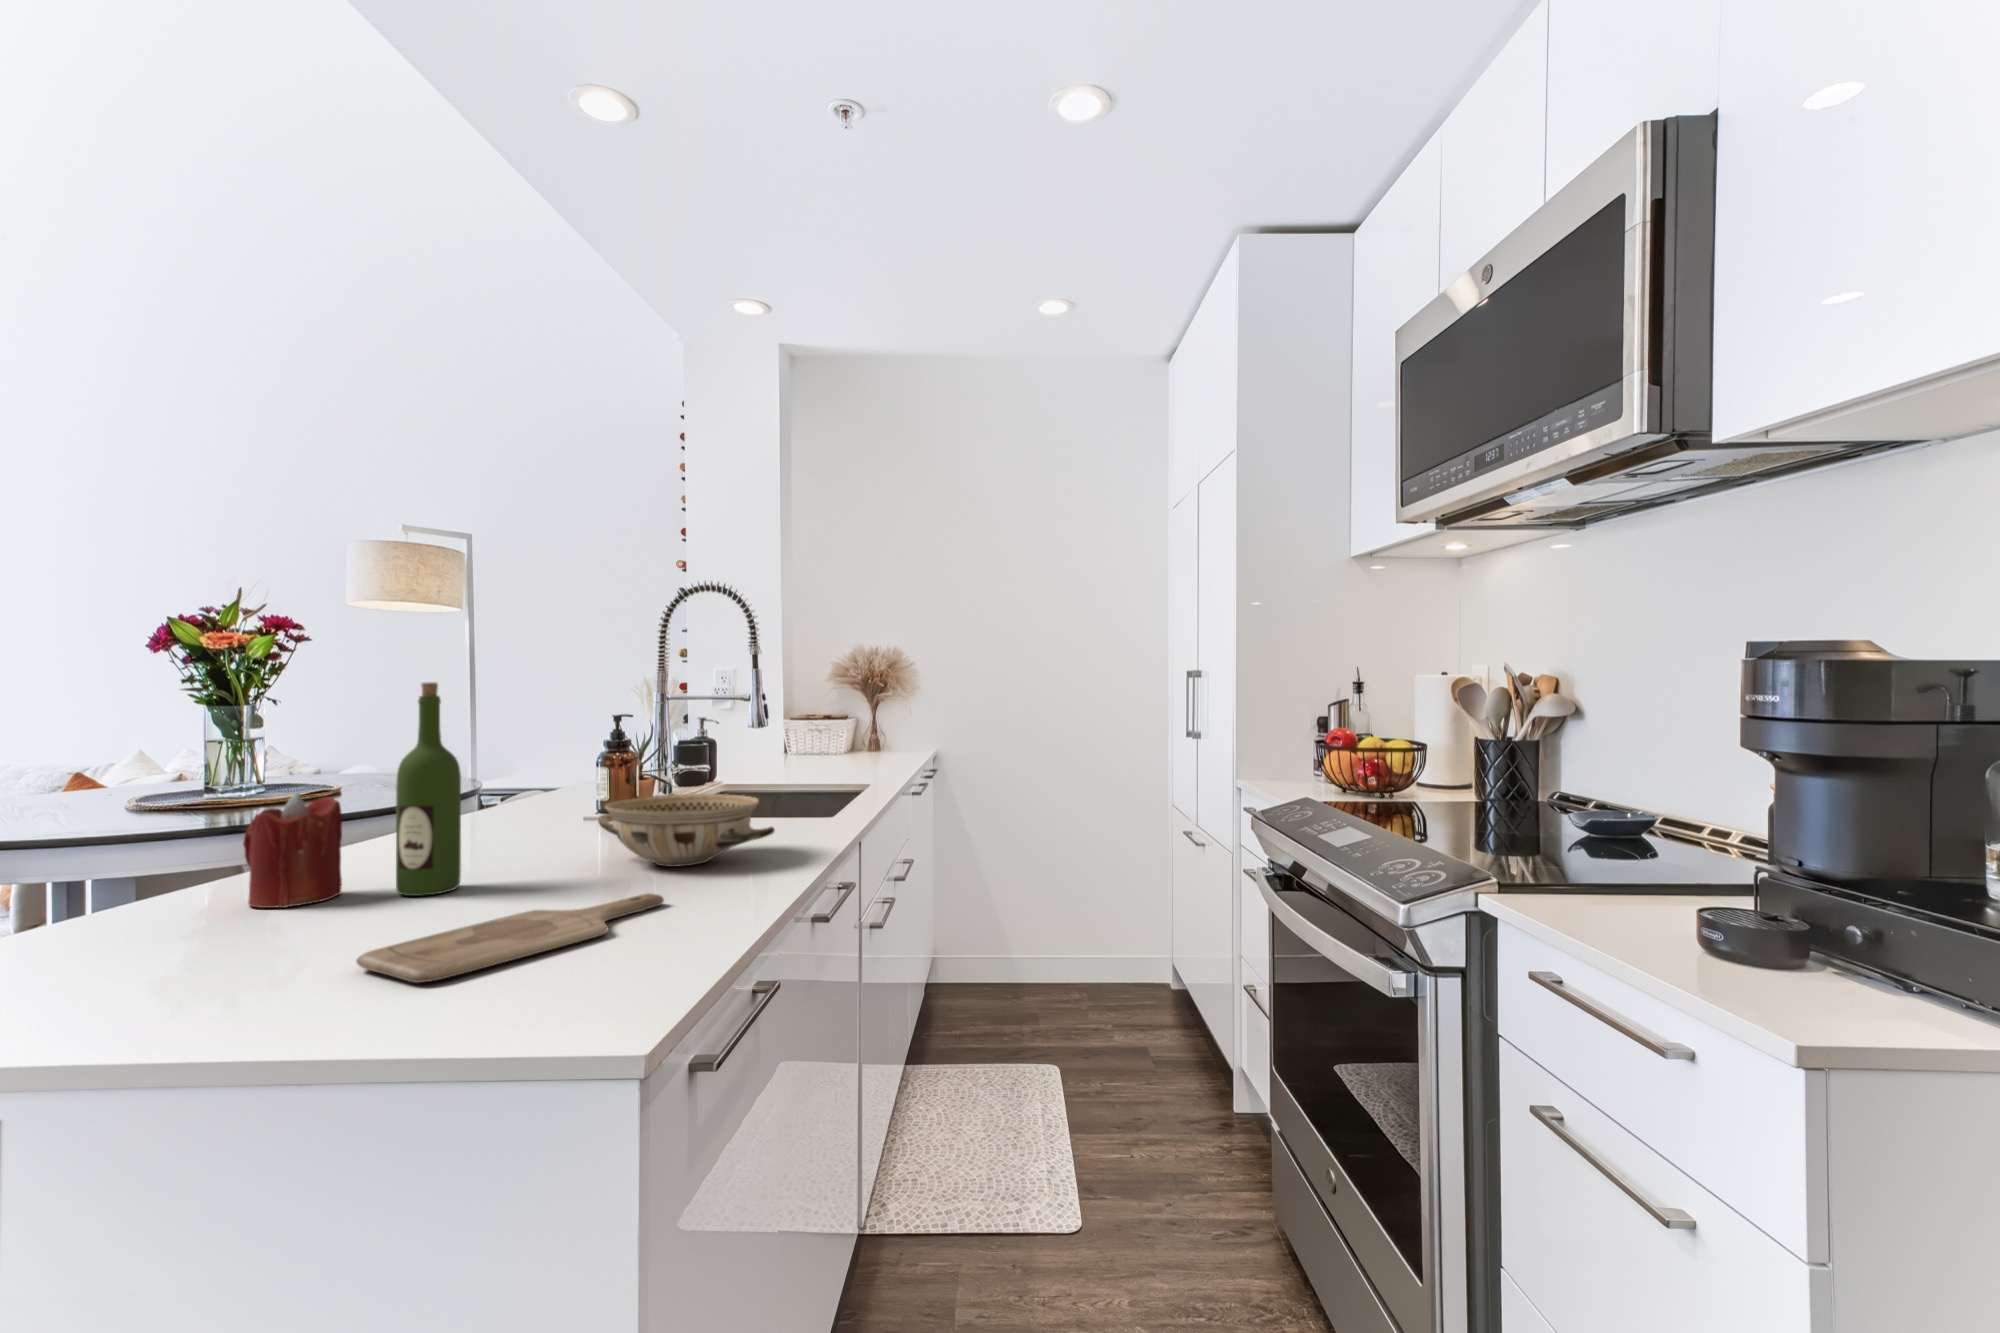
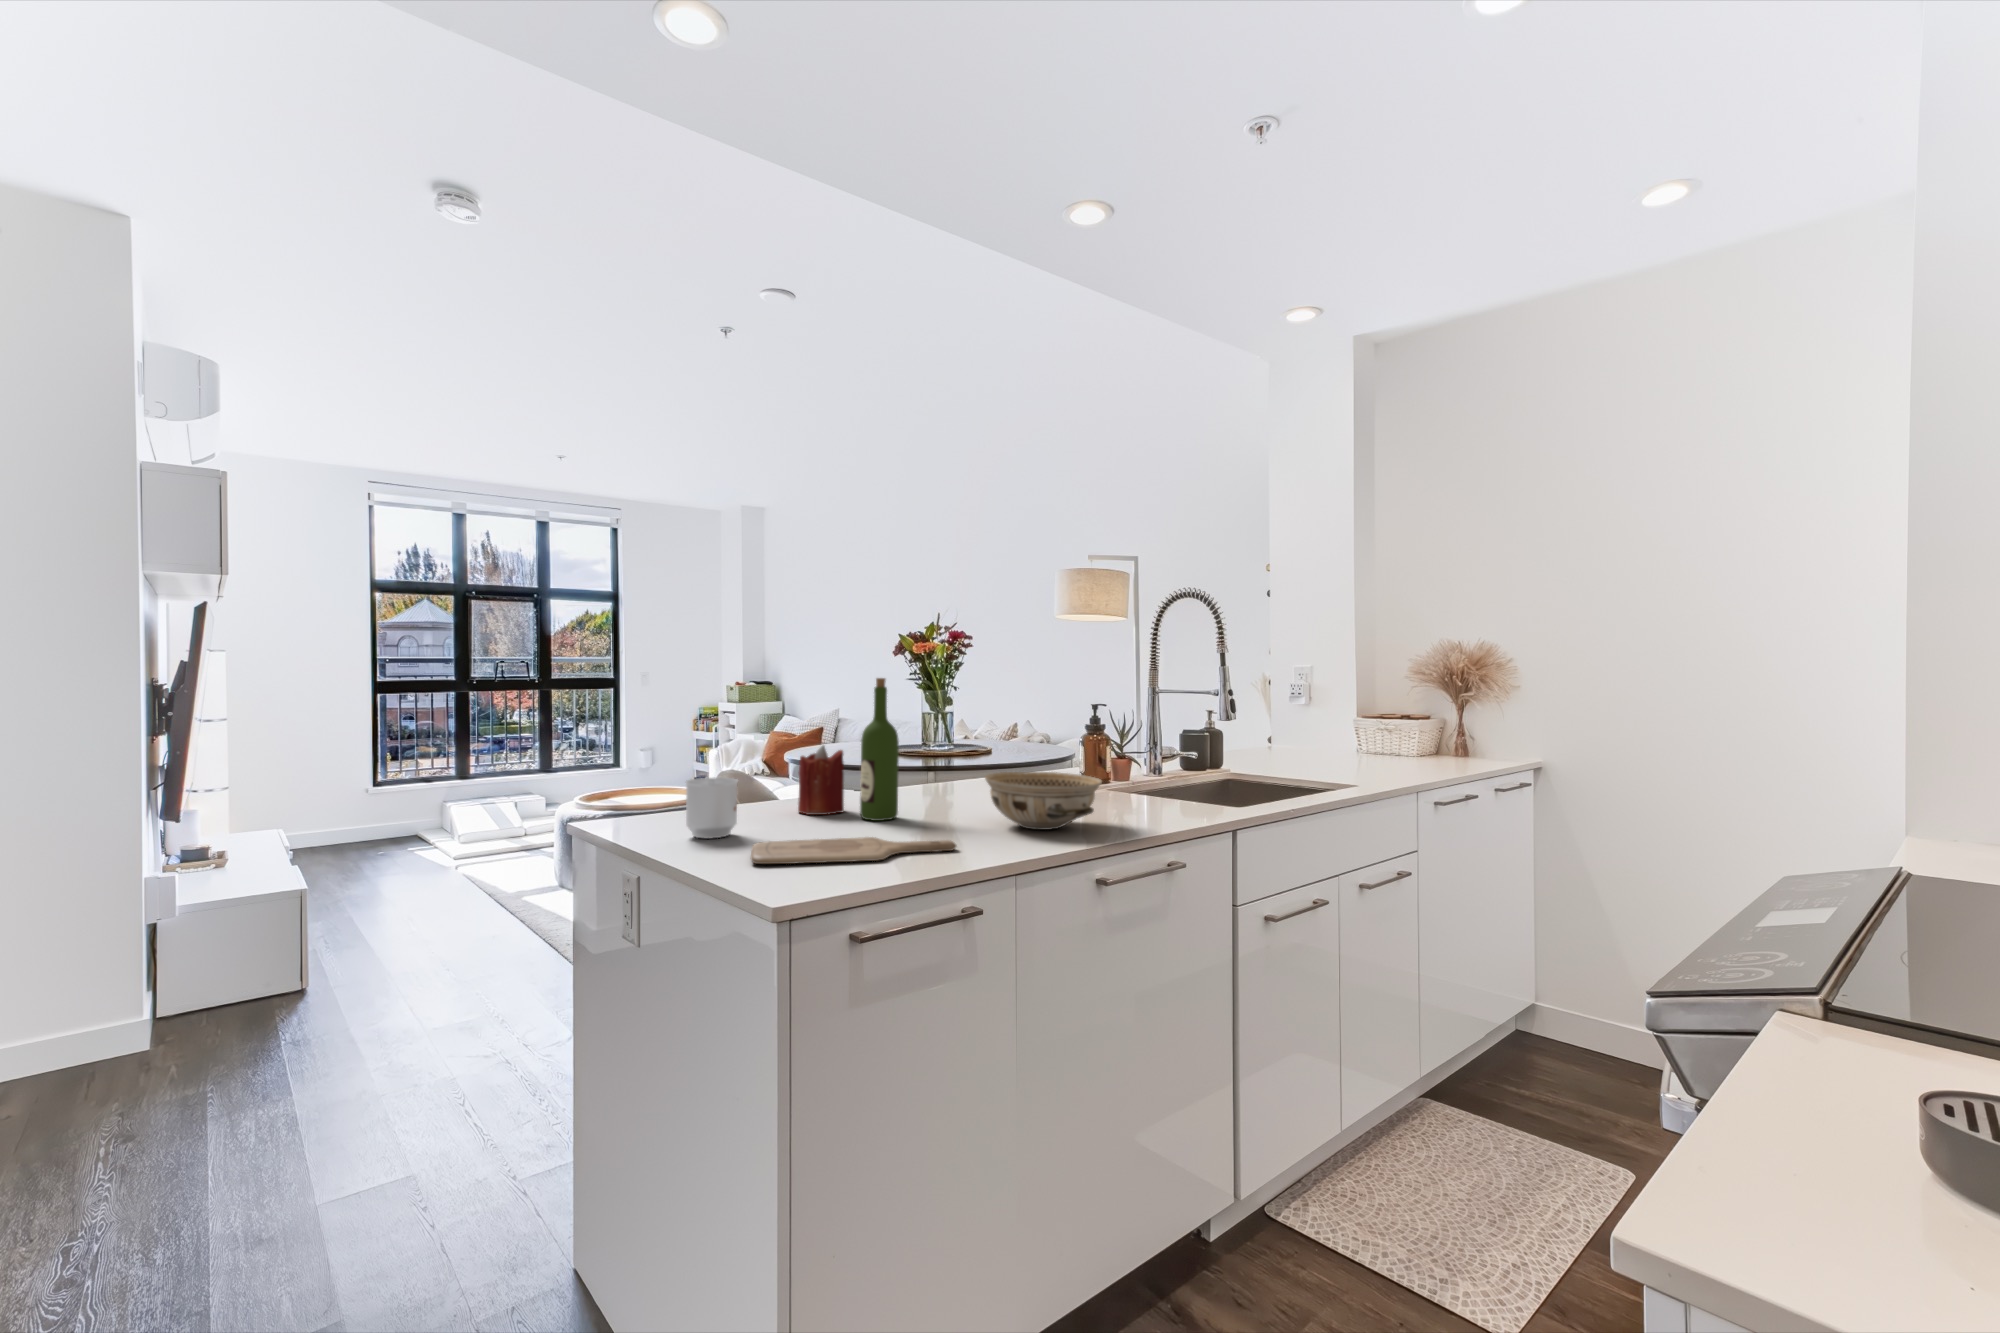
mug: none [123,862,243,978] -> present [686,778,738,839]

